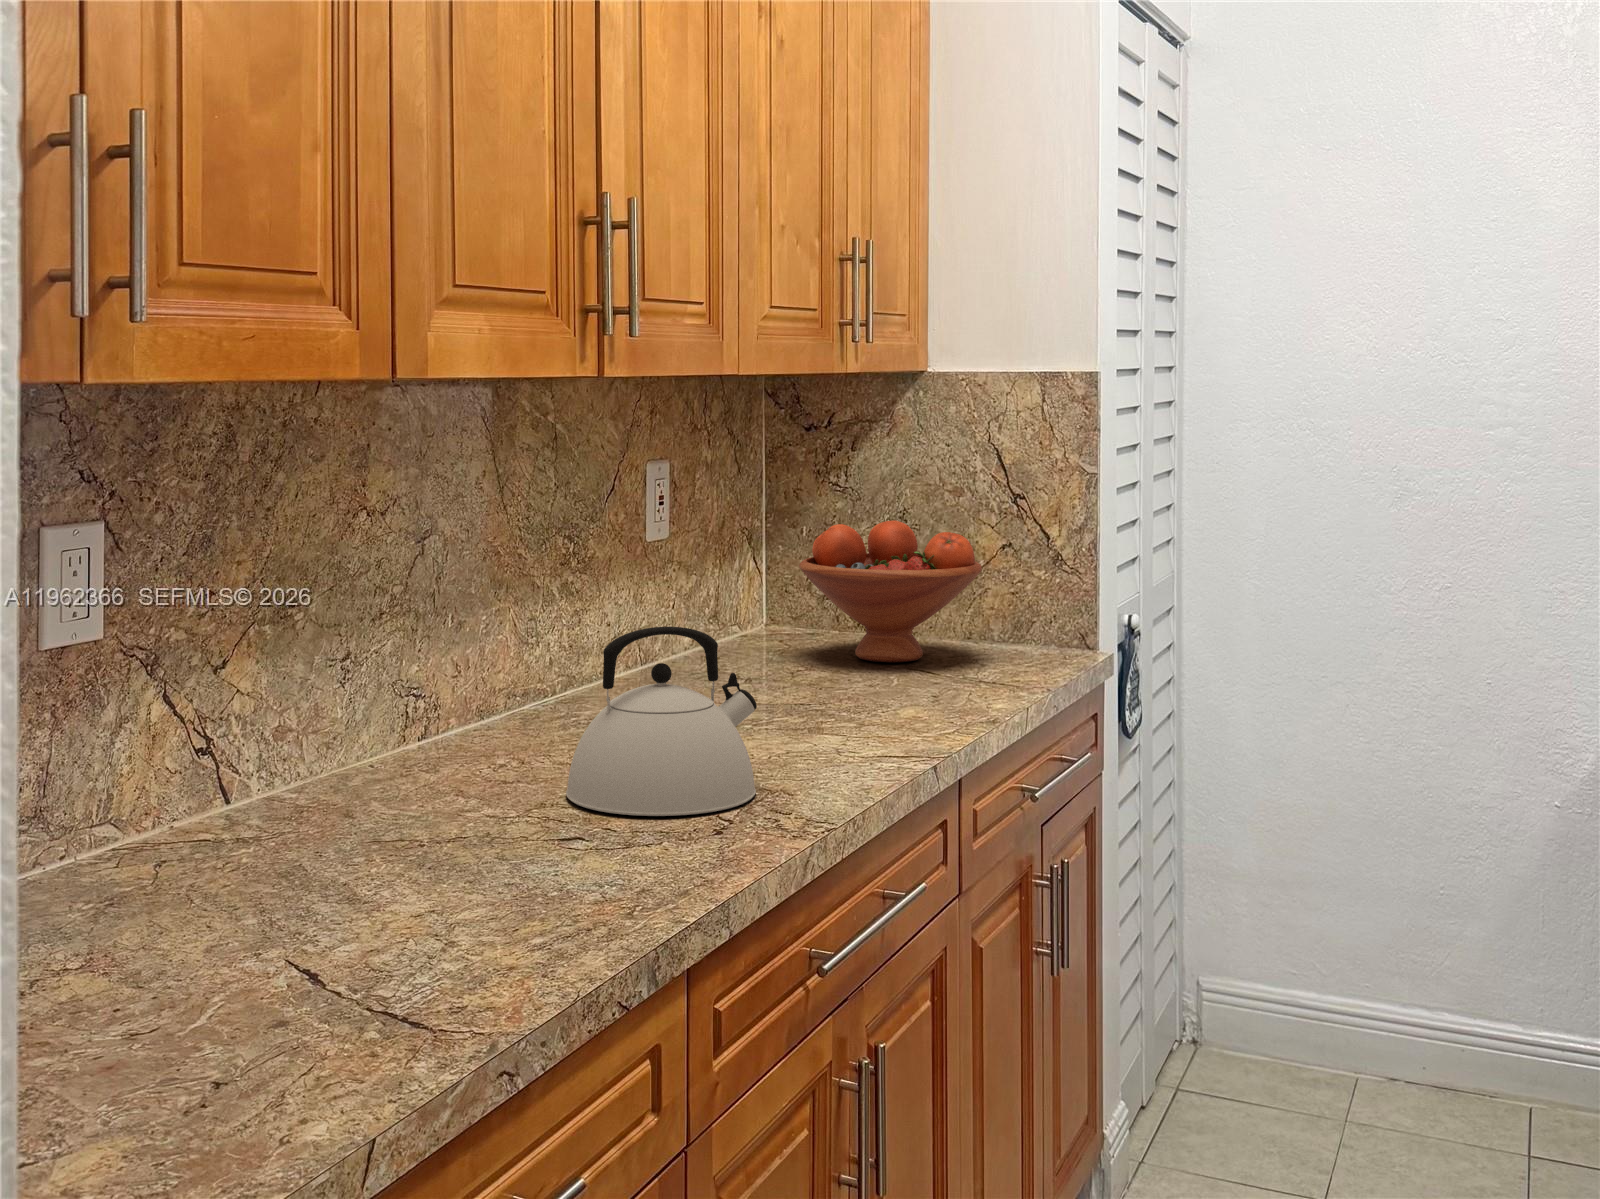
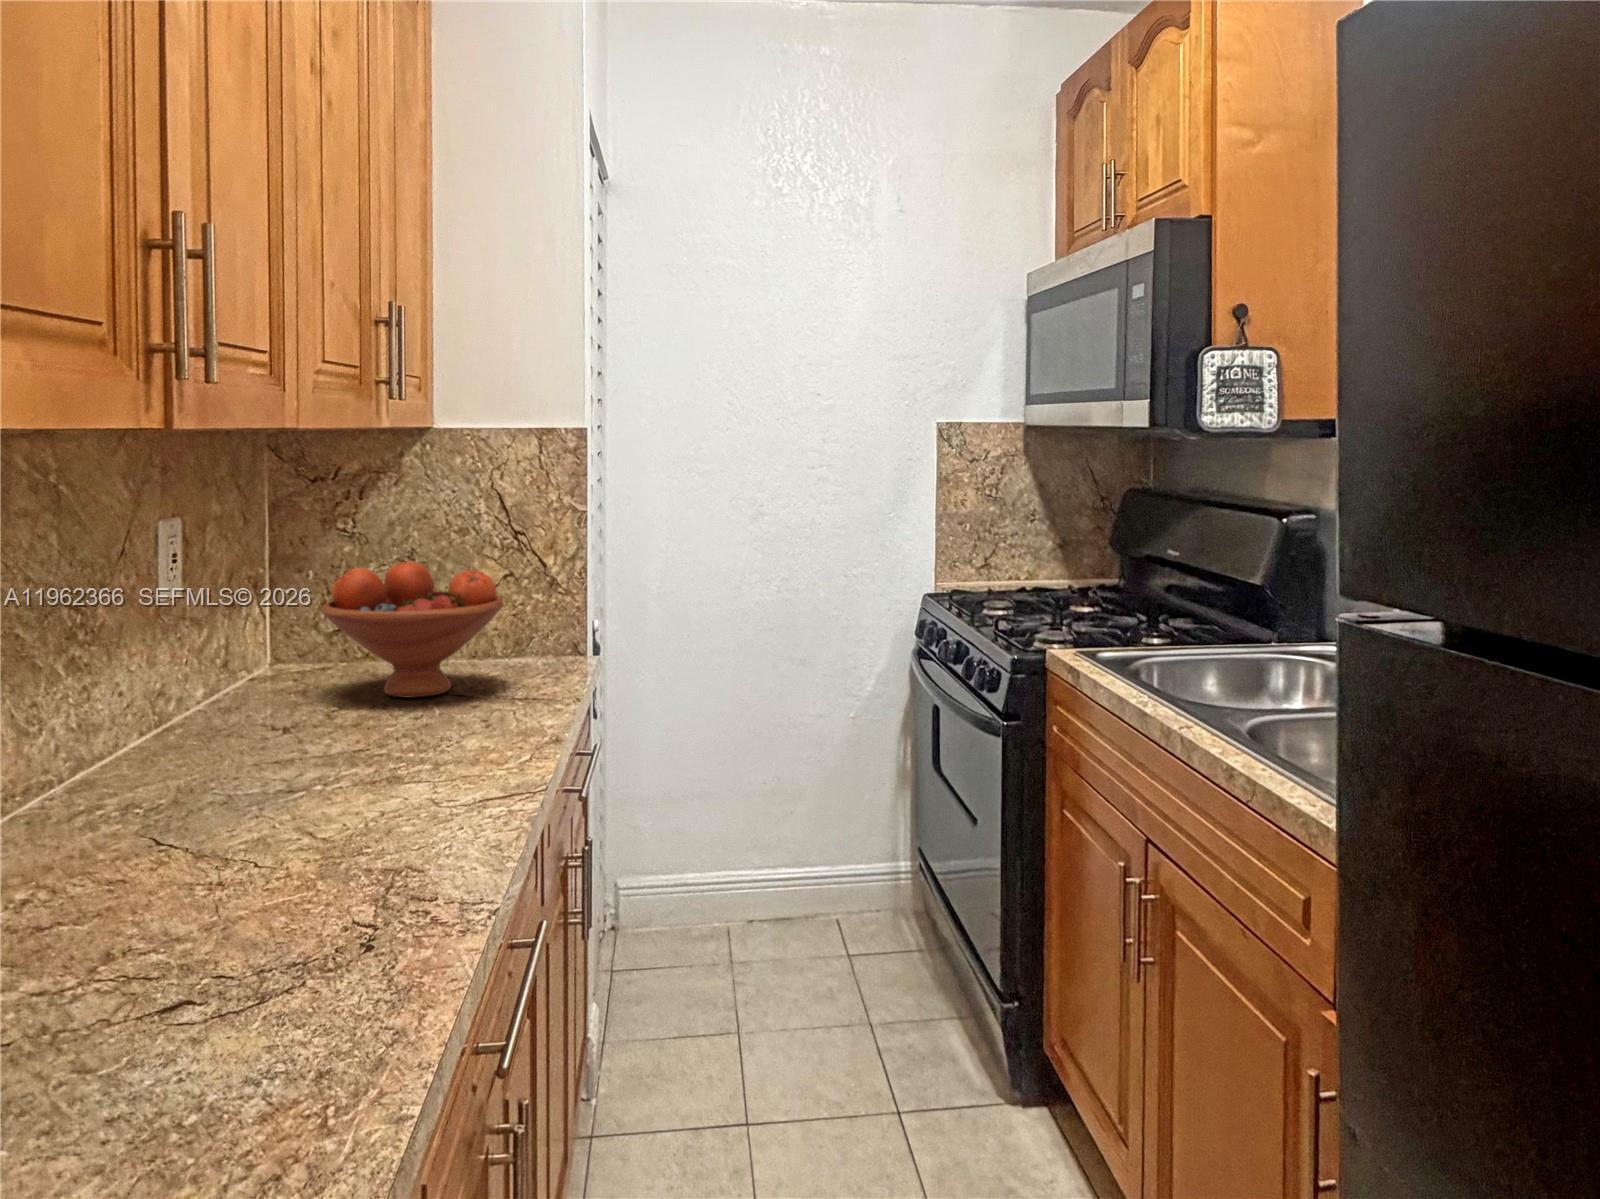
kettle: present [566,627,757,816] -> none [138,709,381,949]

